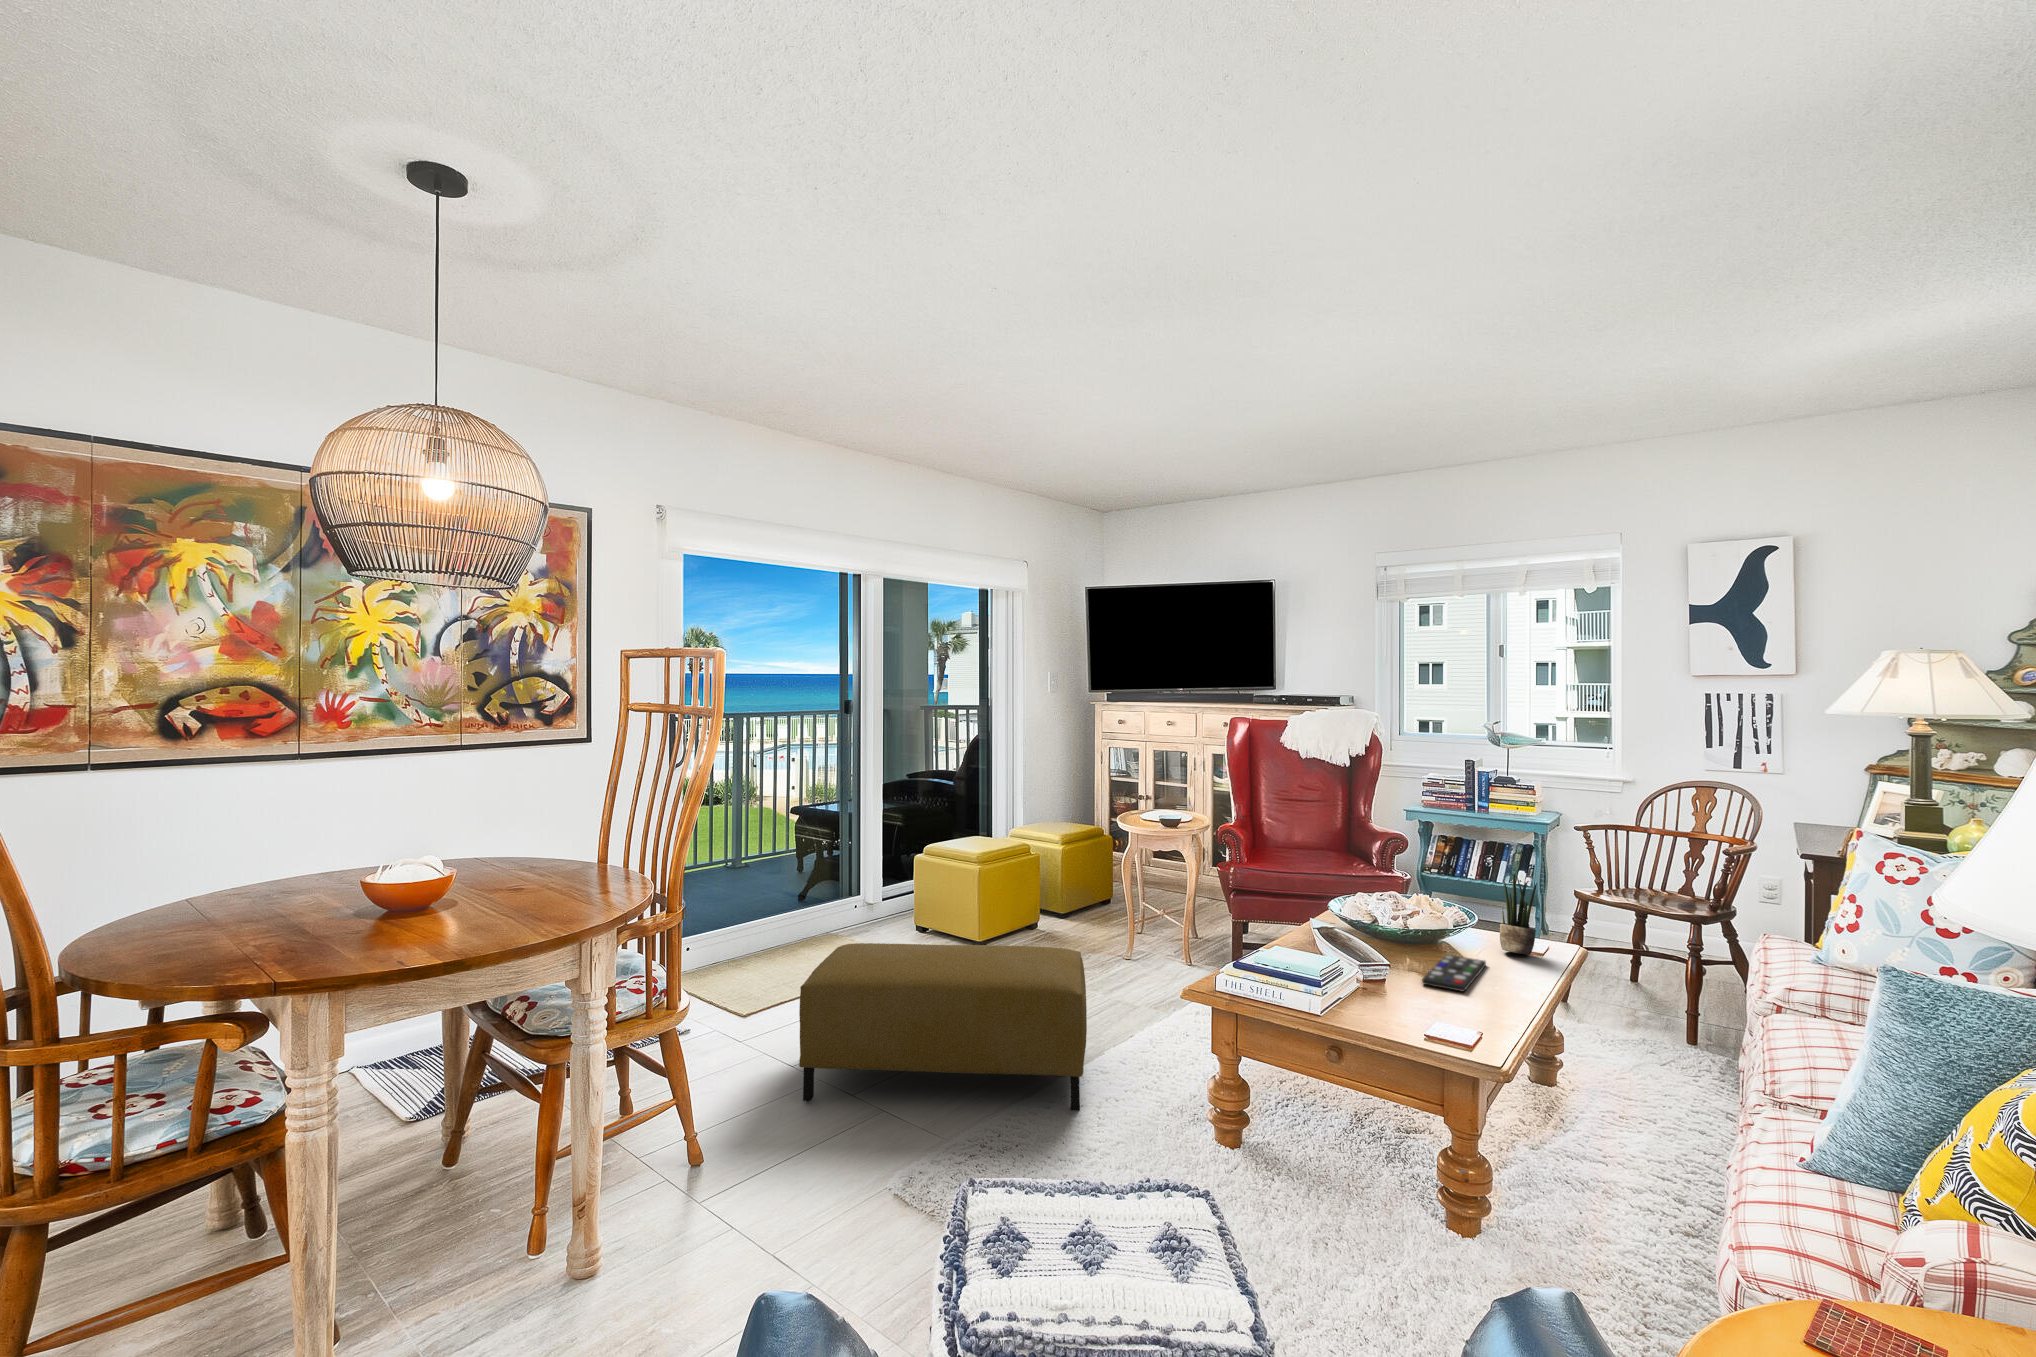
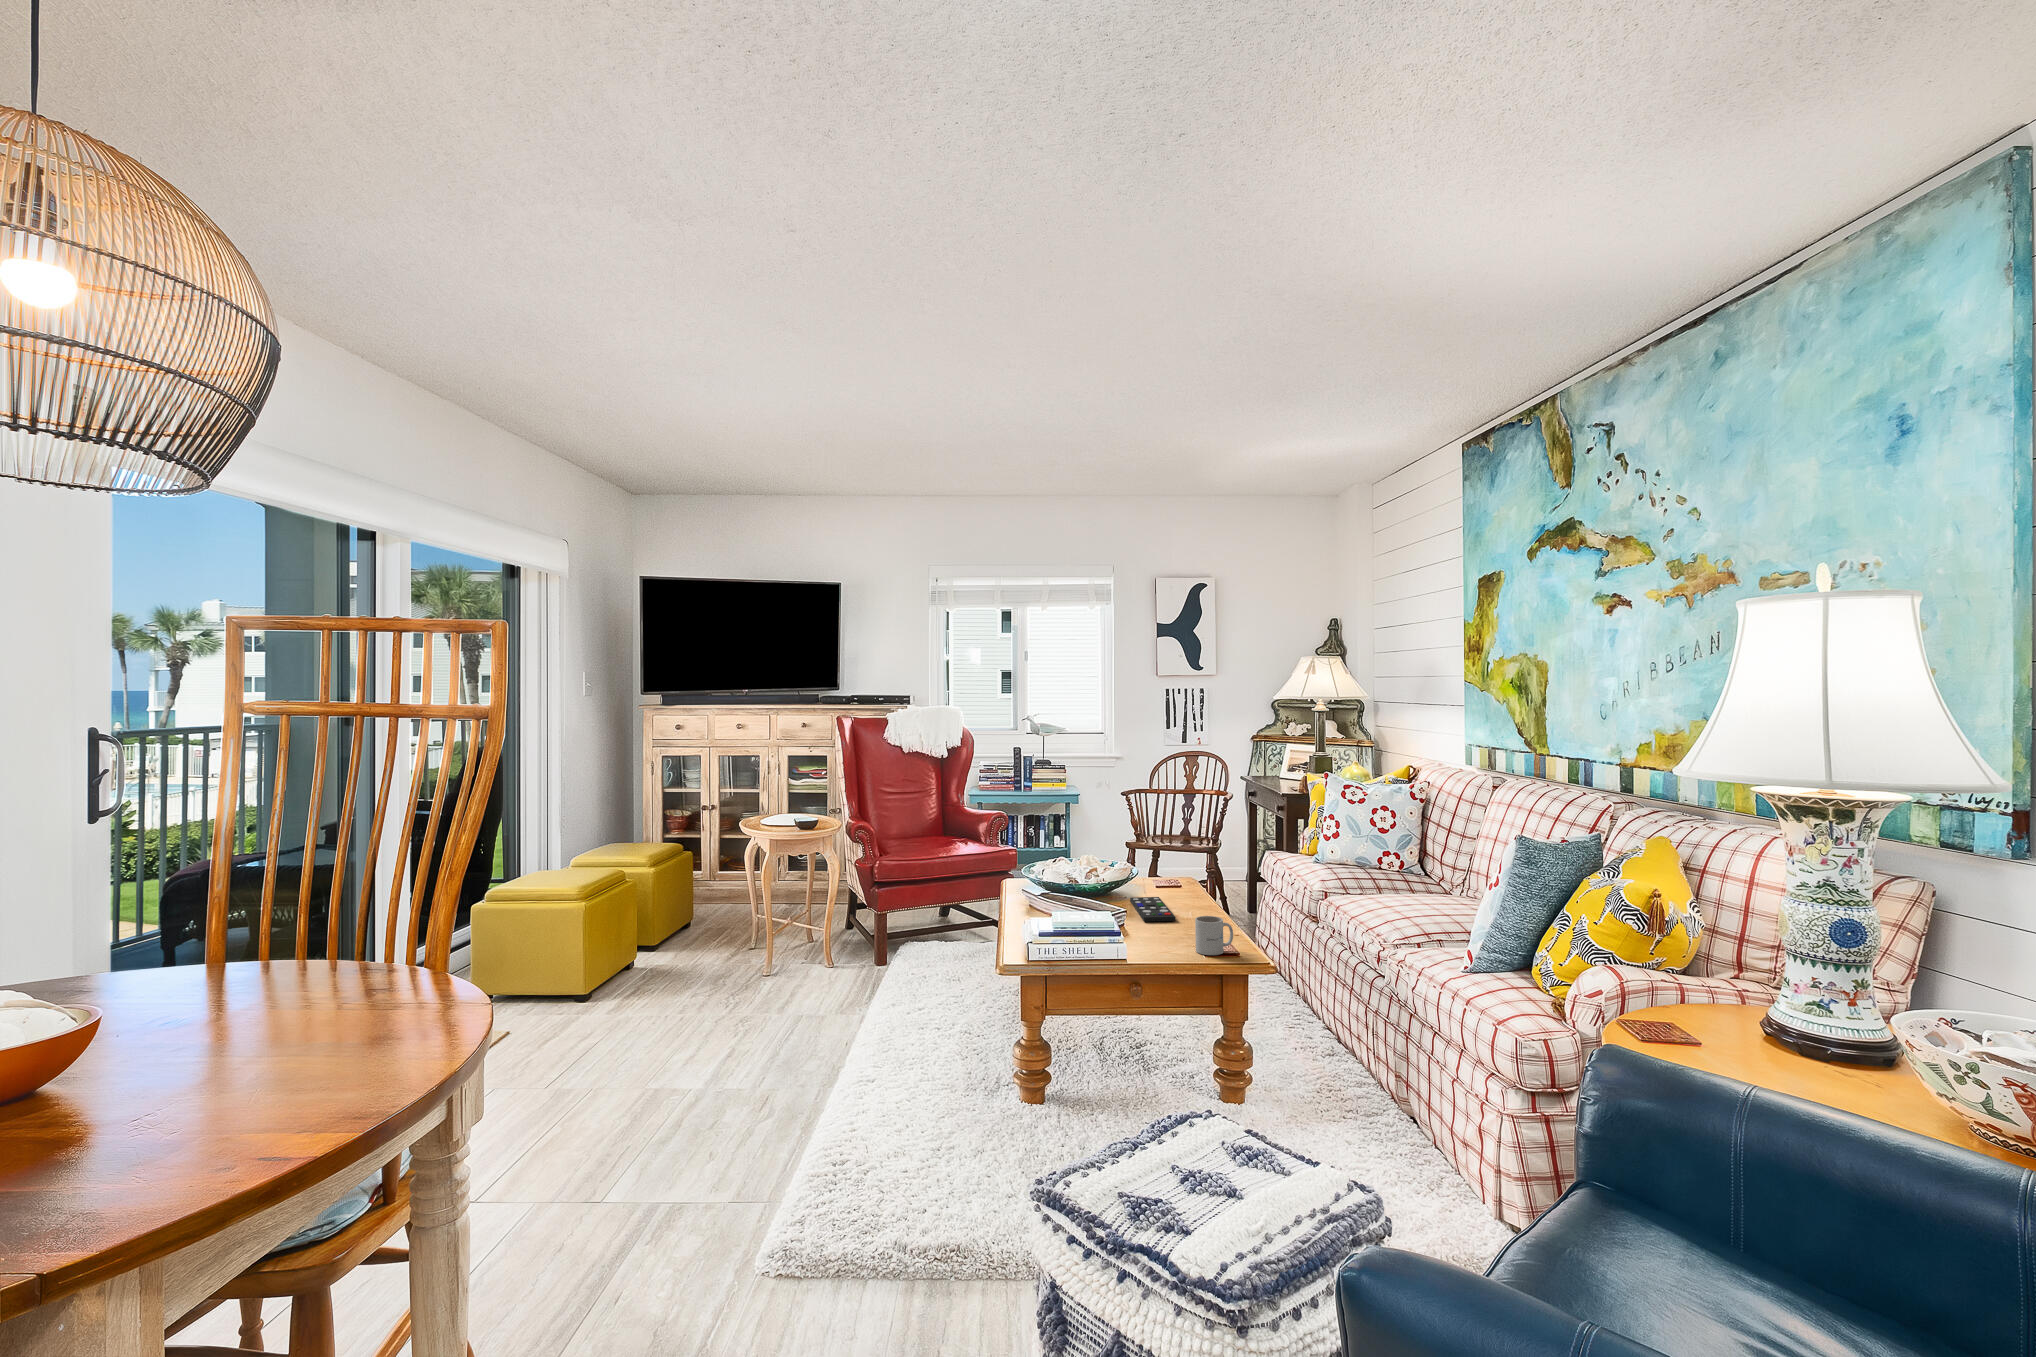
potted plant: present [1500,875,1537,955] -> none [1151,827,1176,888]
ottoman: present [799,943,1087,1111] -> none [534,960,891,1219]
mug: none [1430,989,1486,1042] -> present [1195,916,1233,955]

